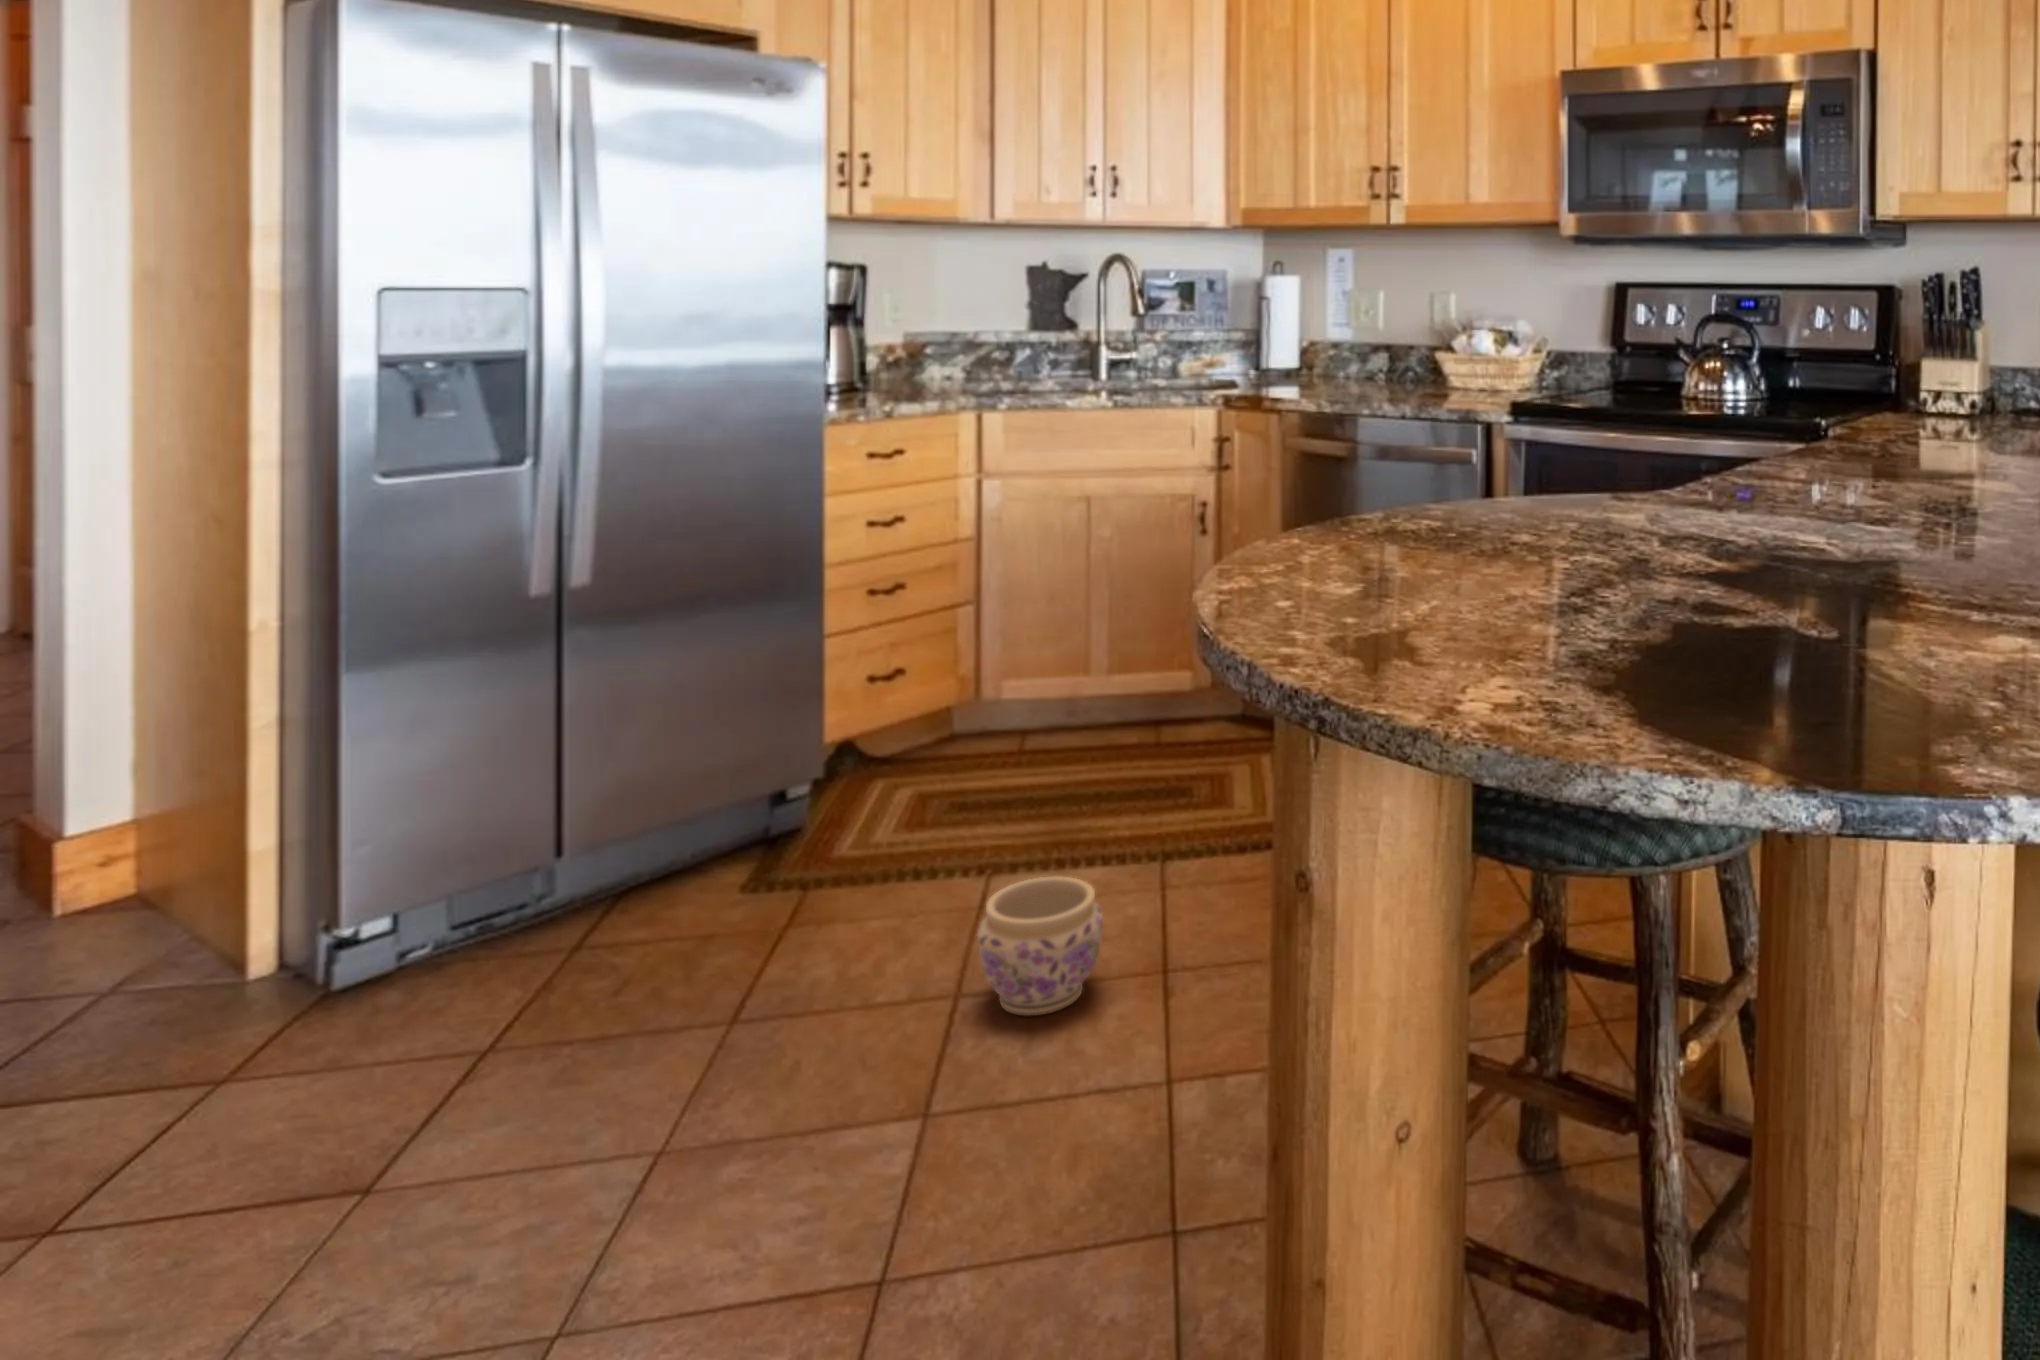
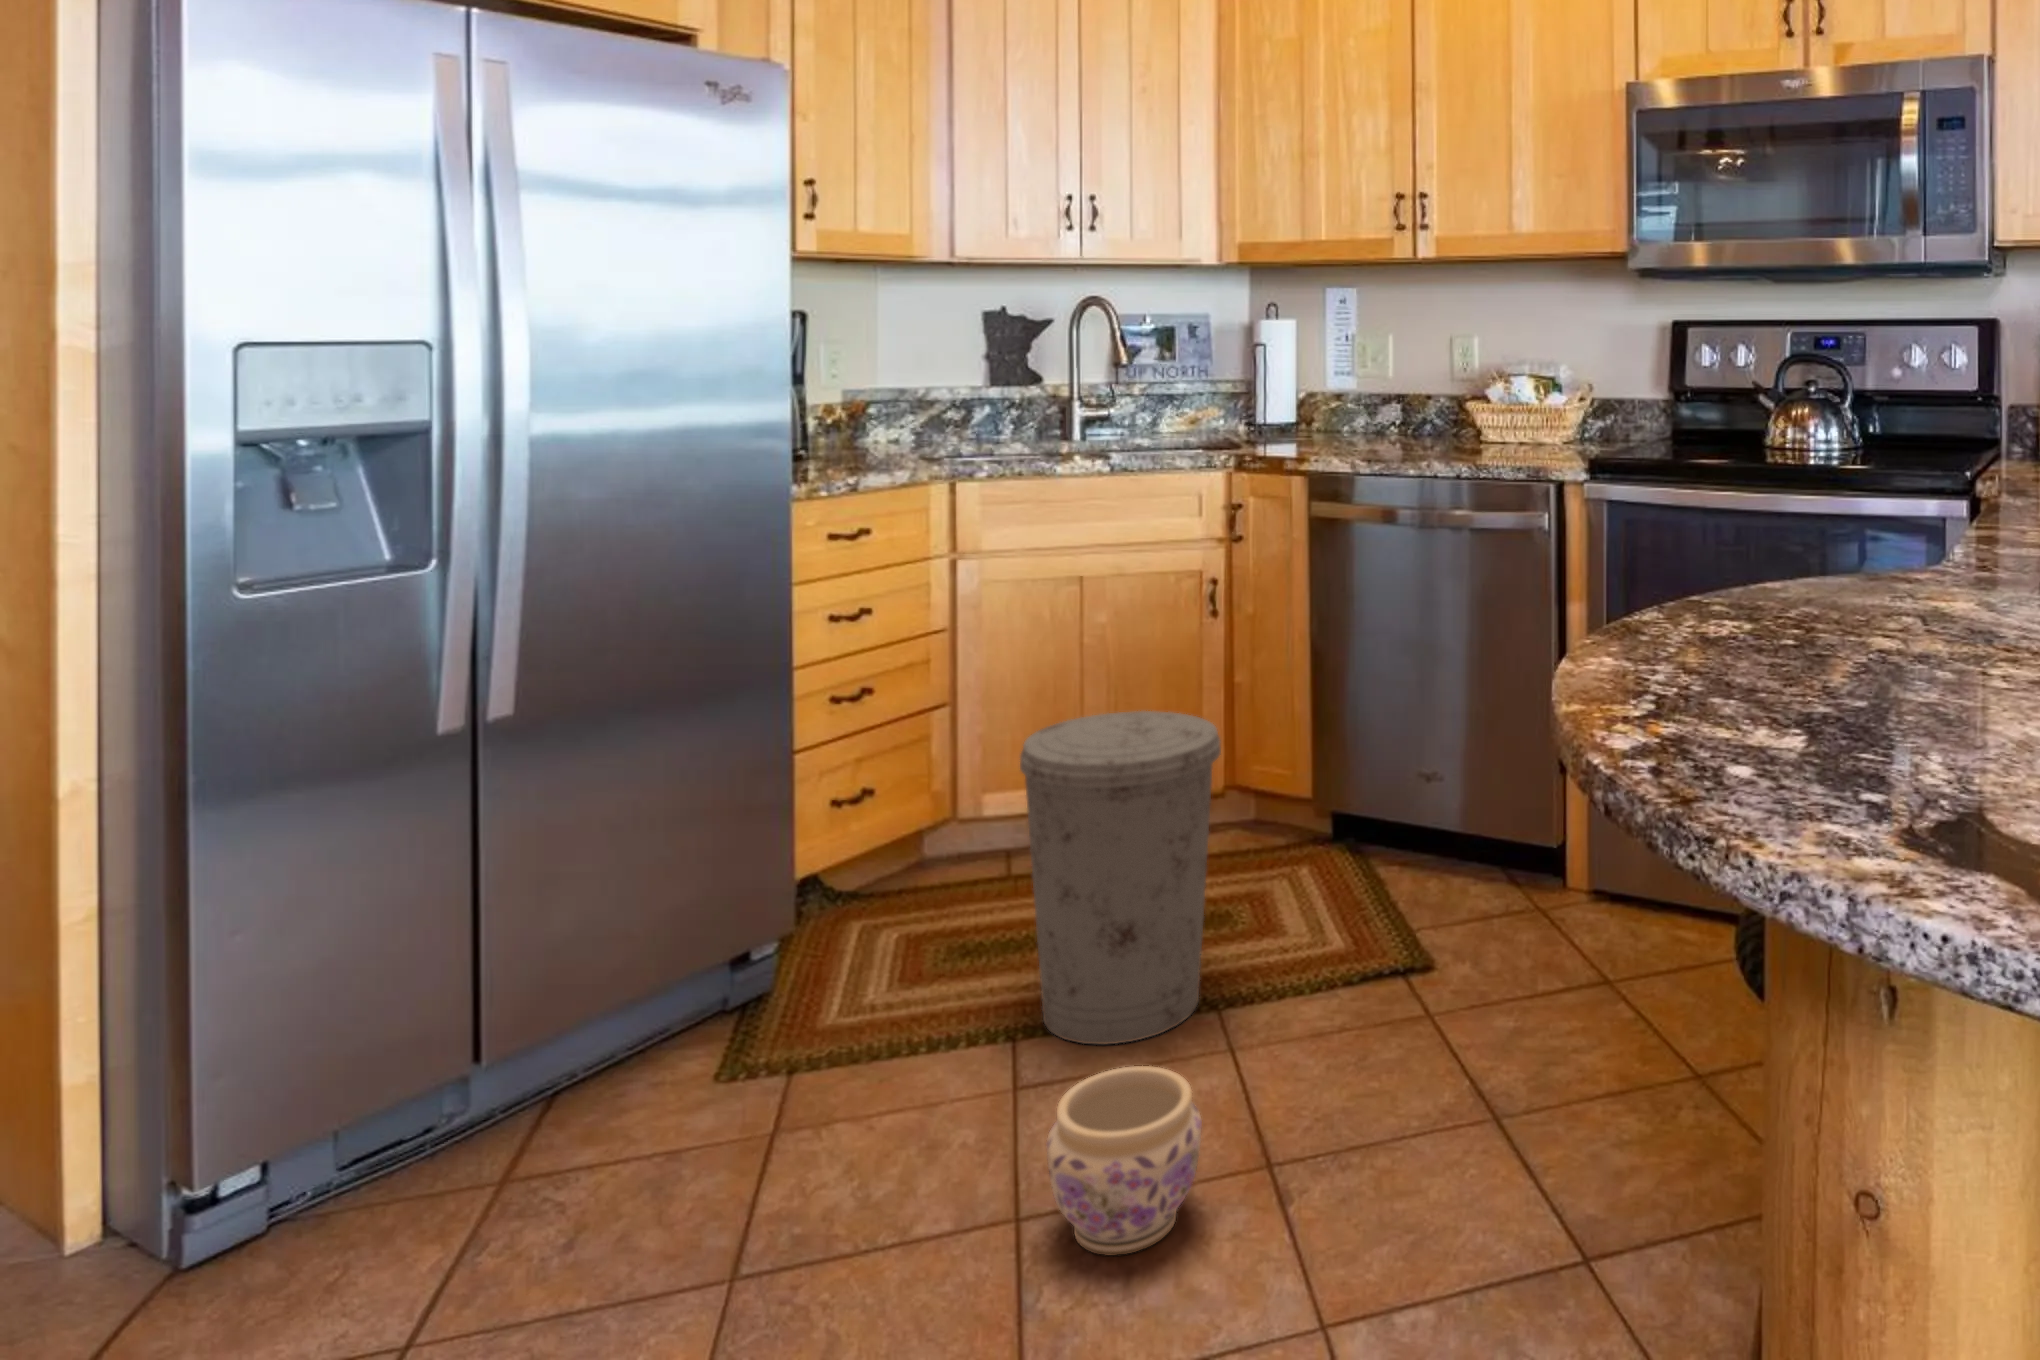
trash can: none [1002,605,1170,871] -> present [1020,711,1221,1044]

